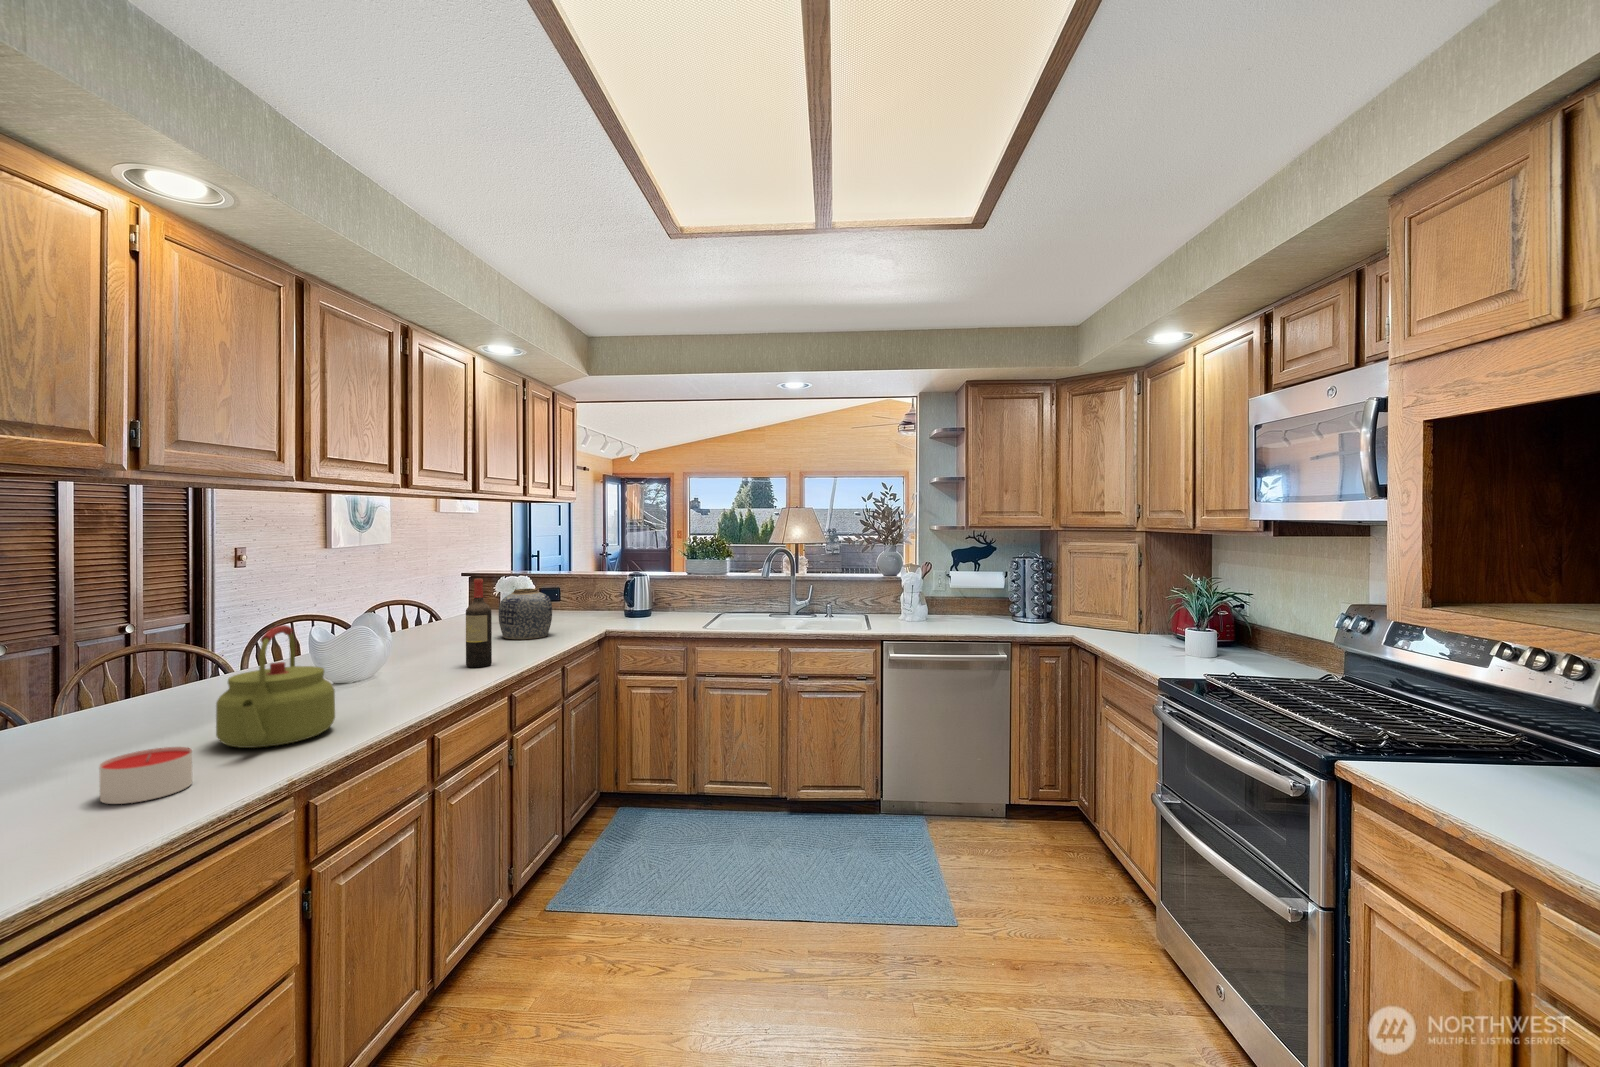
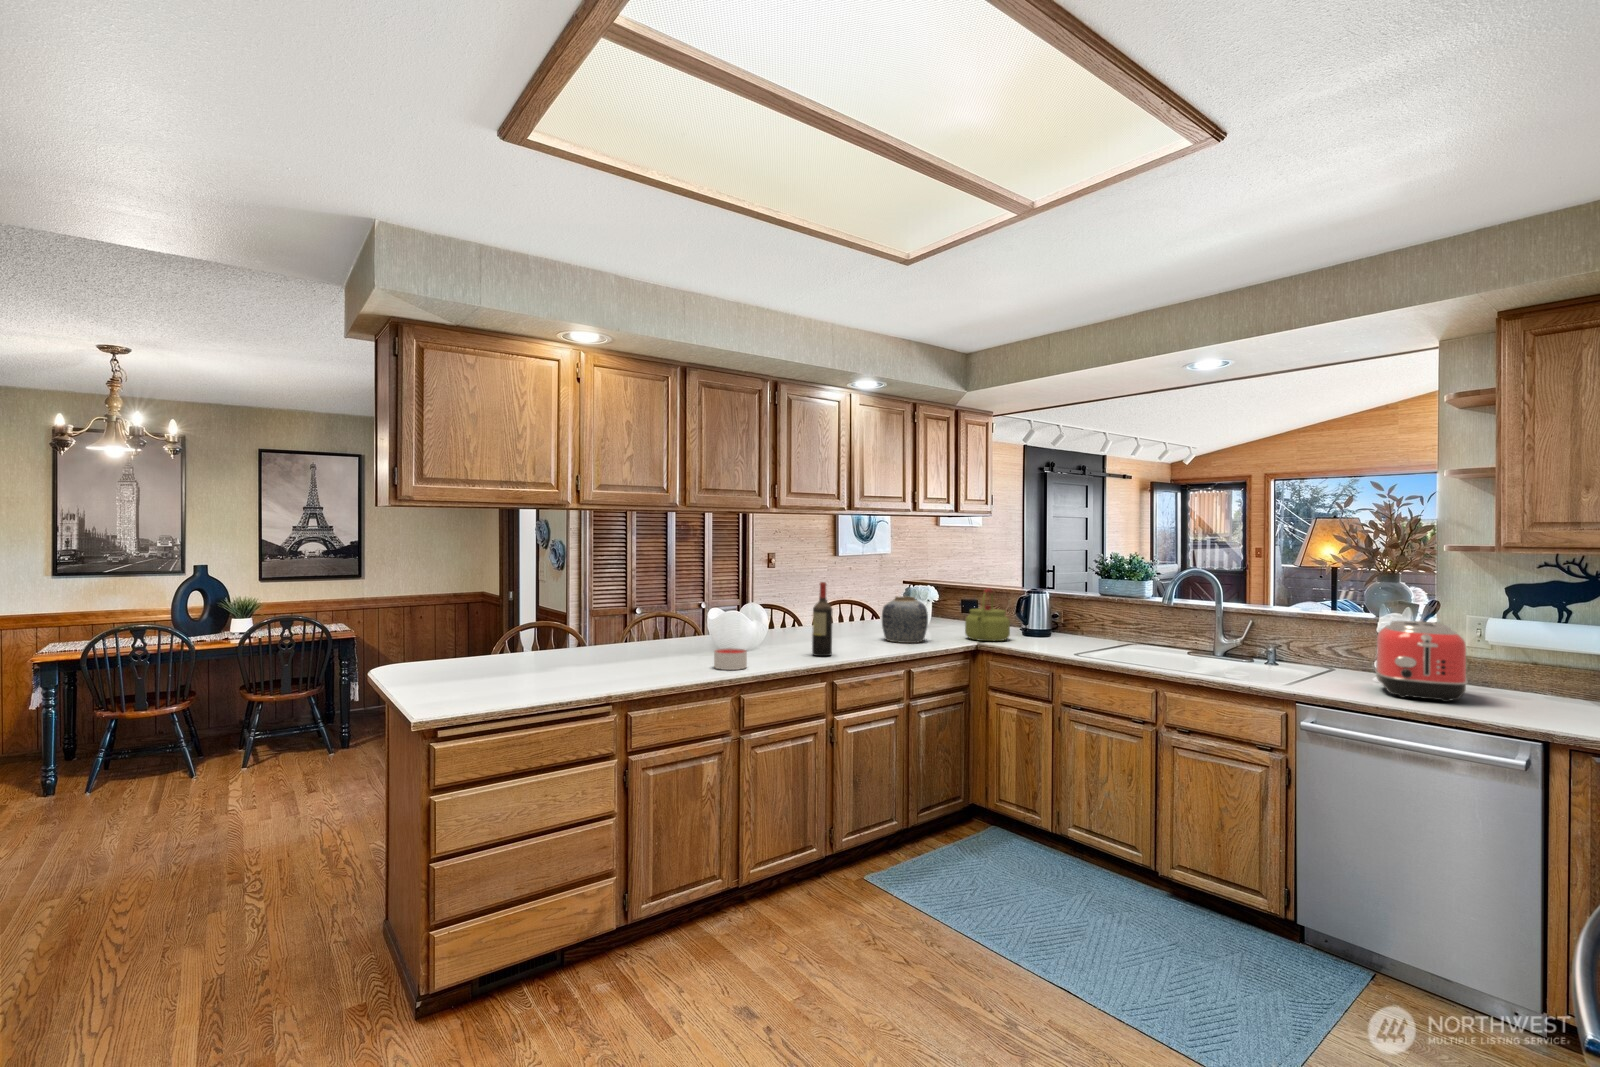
toaster: none [912,576,969,628] -> present [1375,621,1468,702]
kettle: present [216,625,335,748] -> present [965,589,1010,641]
candle: present [99,747,192,804] -> present [714,648,747,670]

